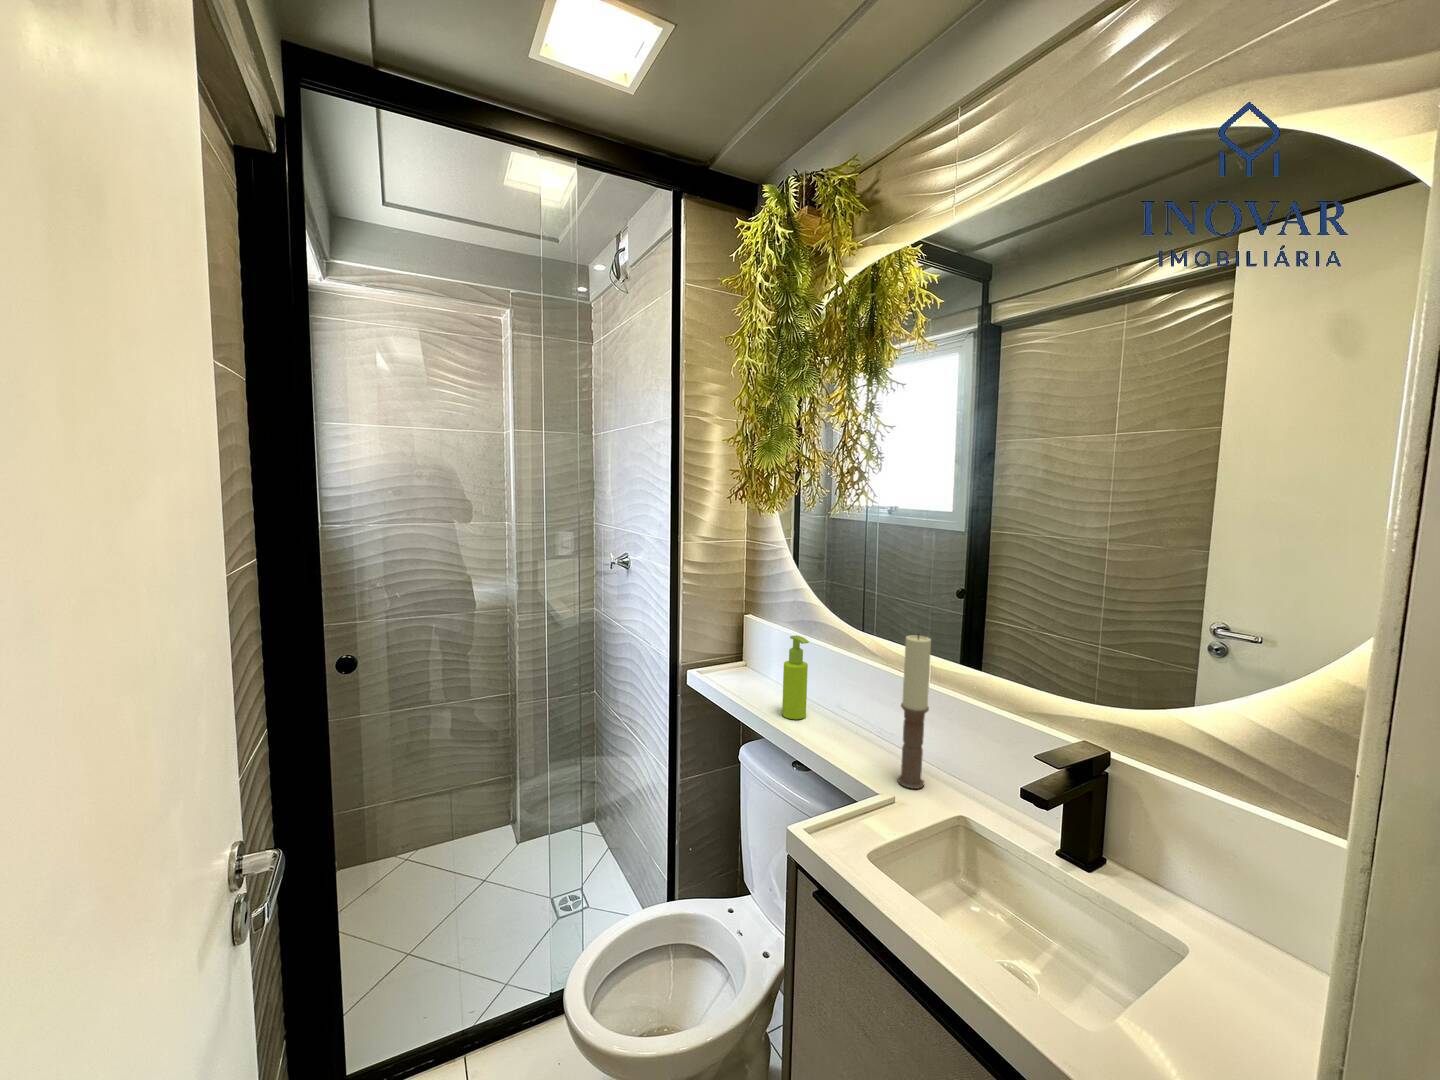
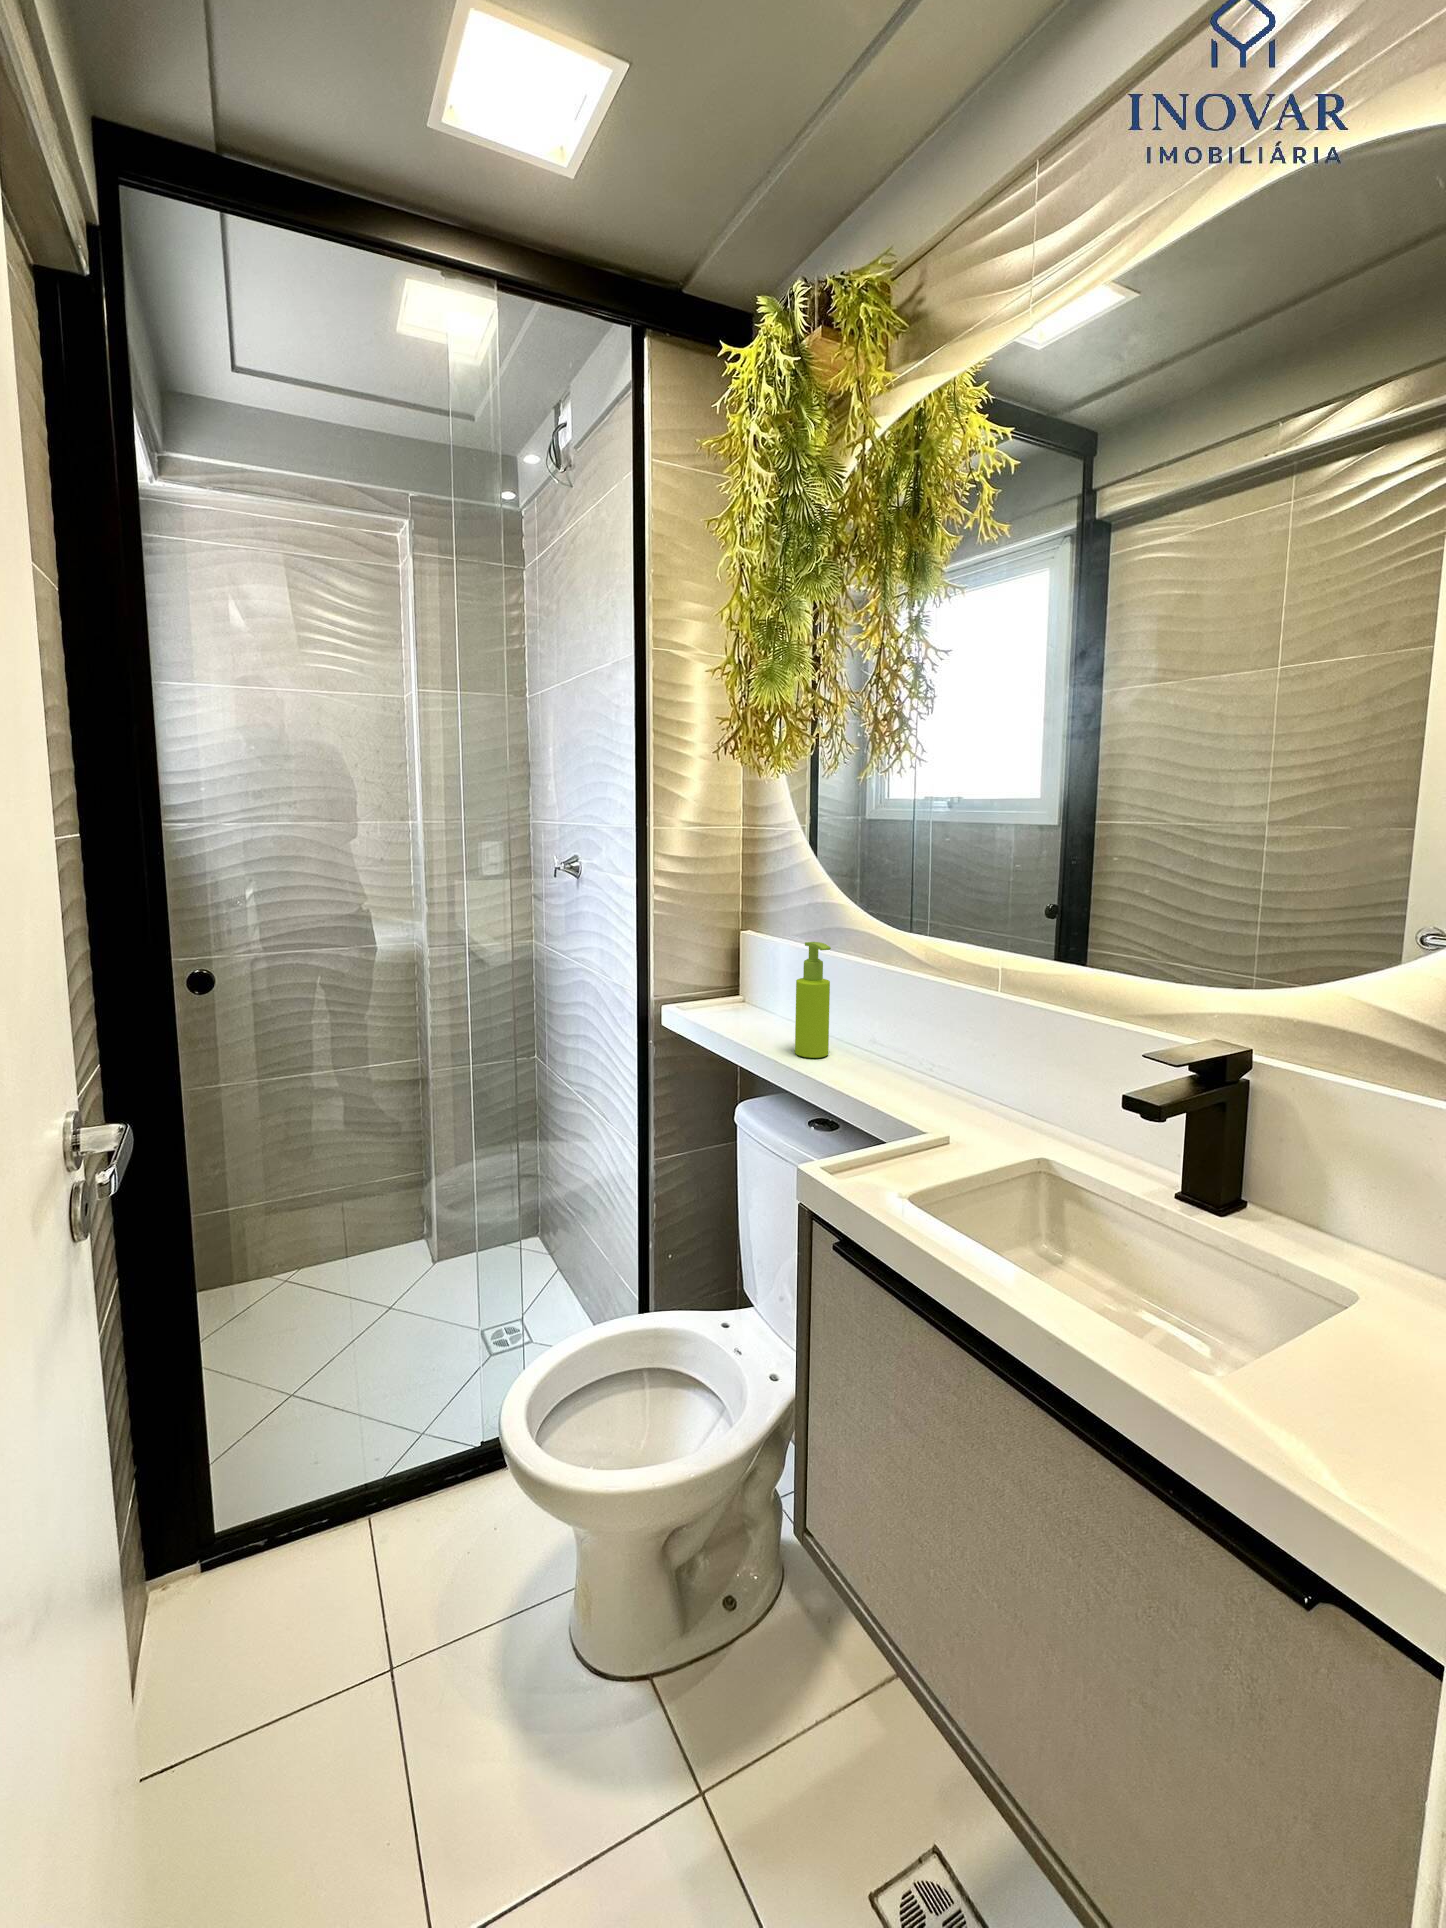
candle: present [897,635,931,789] -> none [954,914,999,1131]

